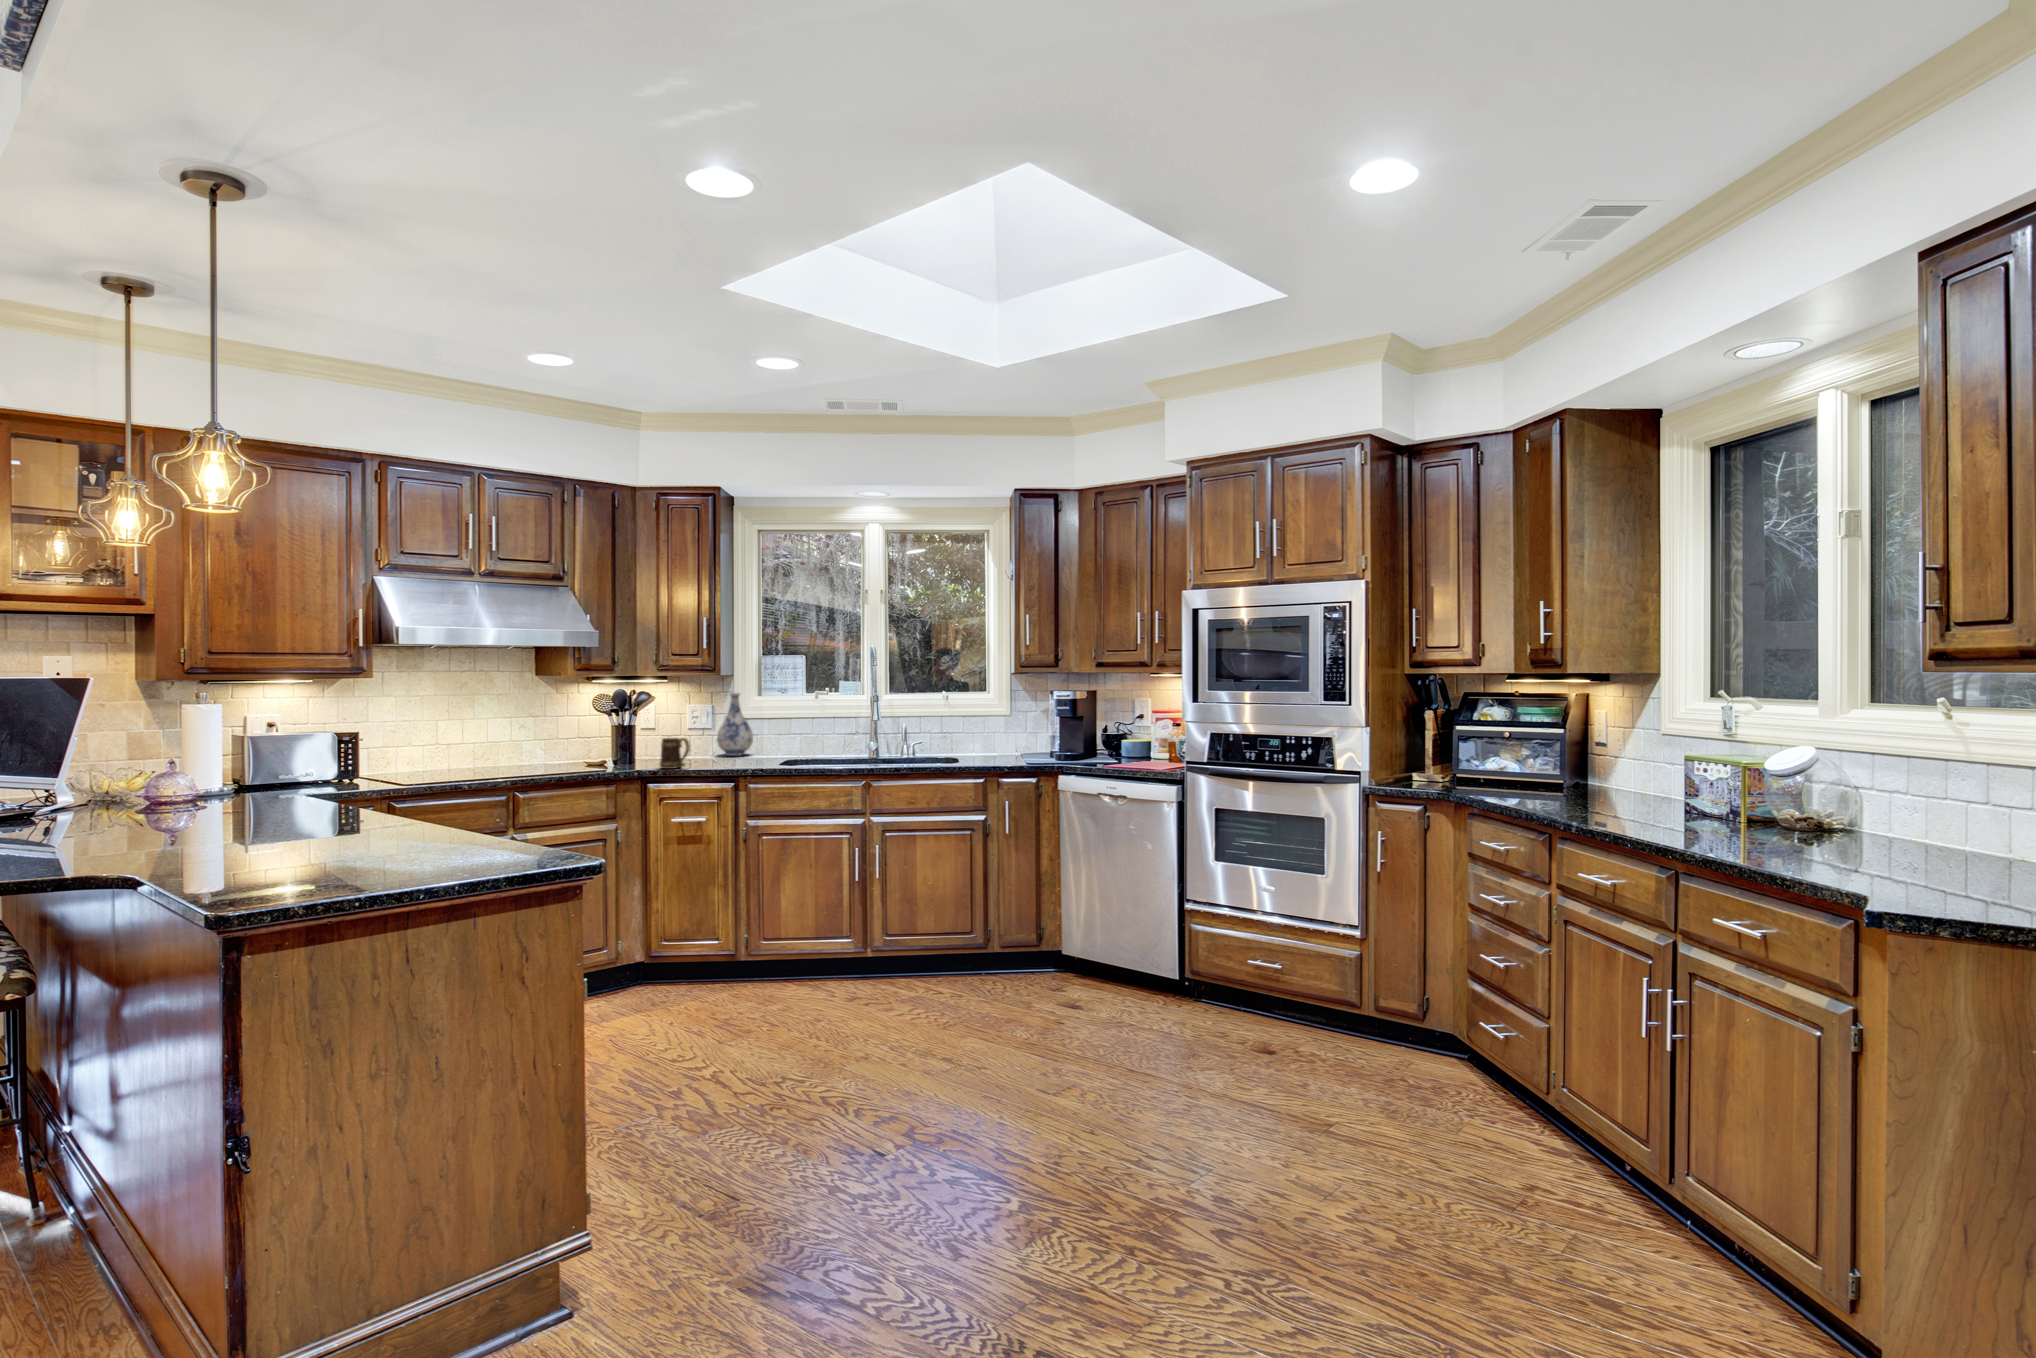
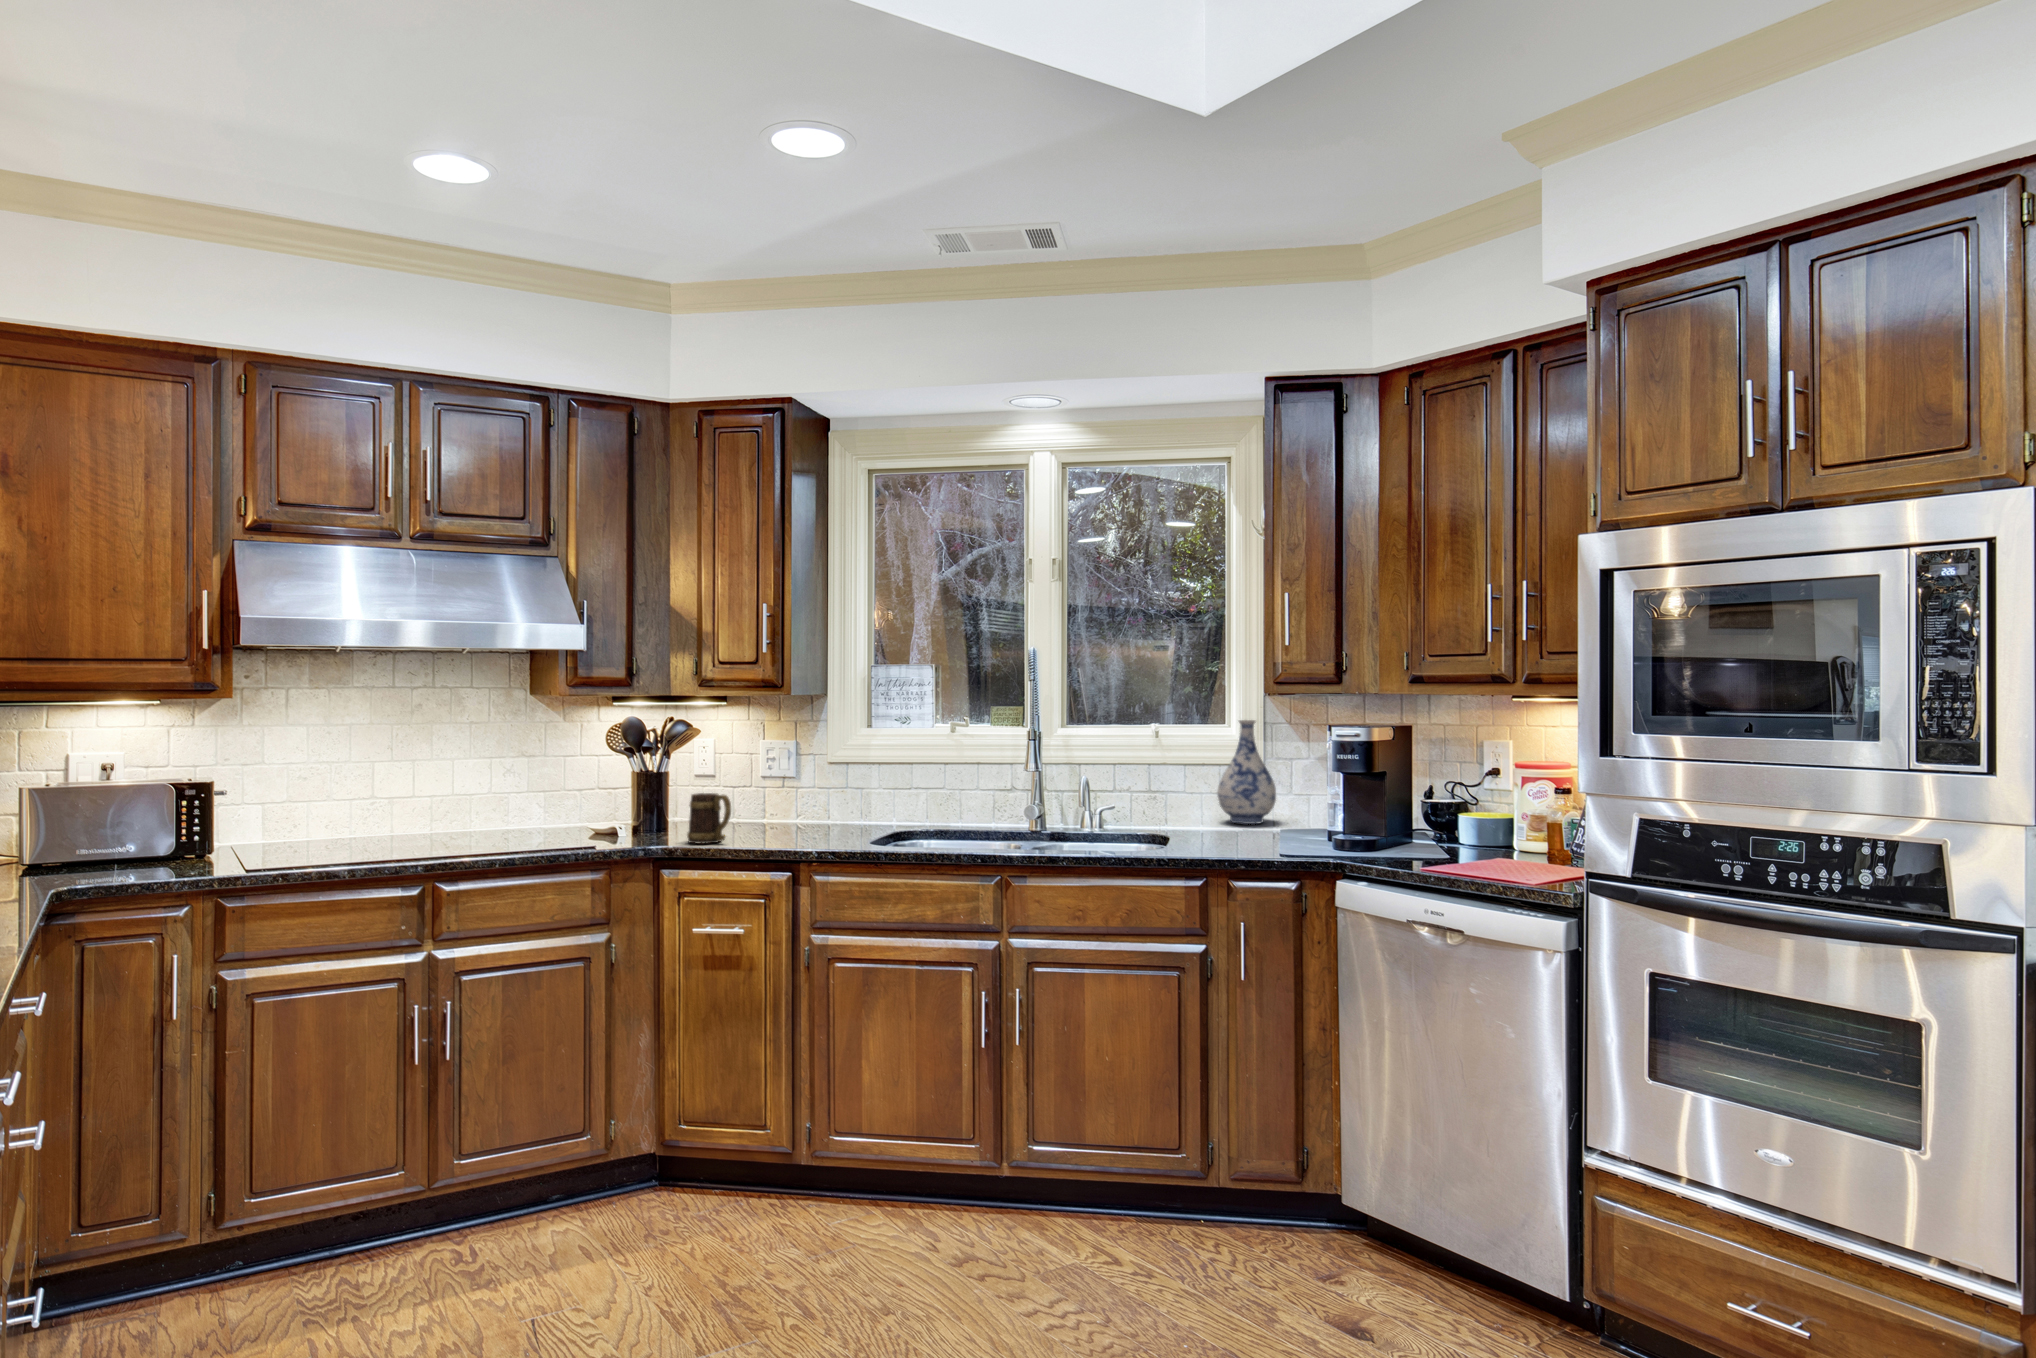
vase: present [717,693,753,756] -> present [1217,720,1276,824]

